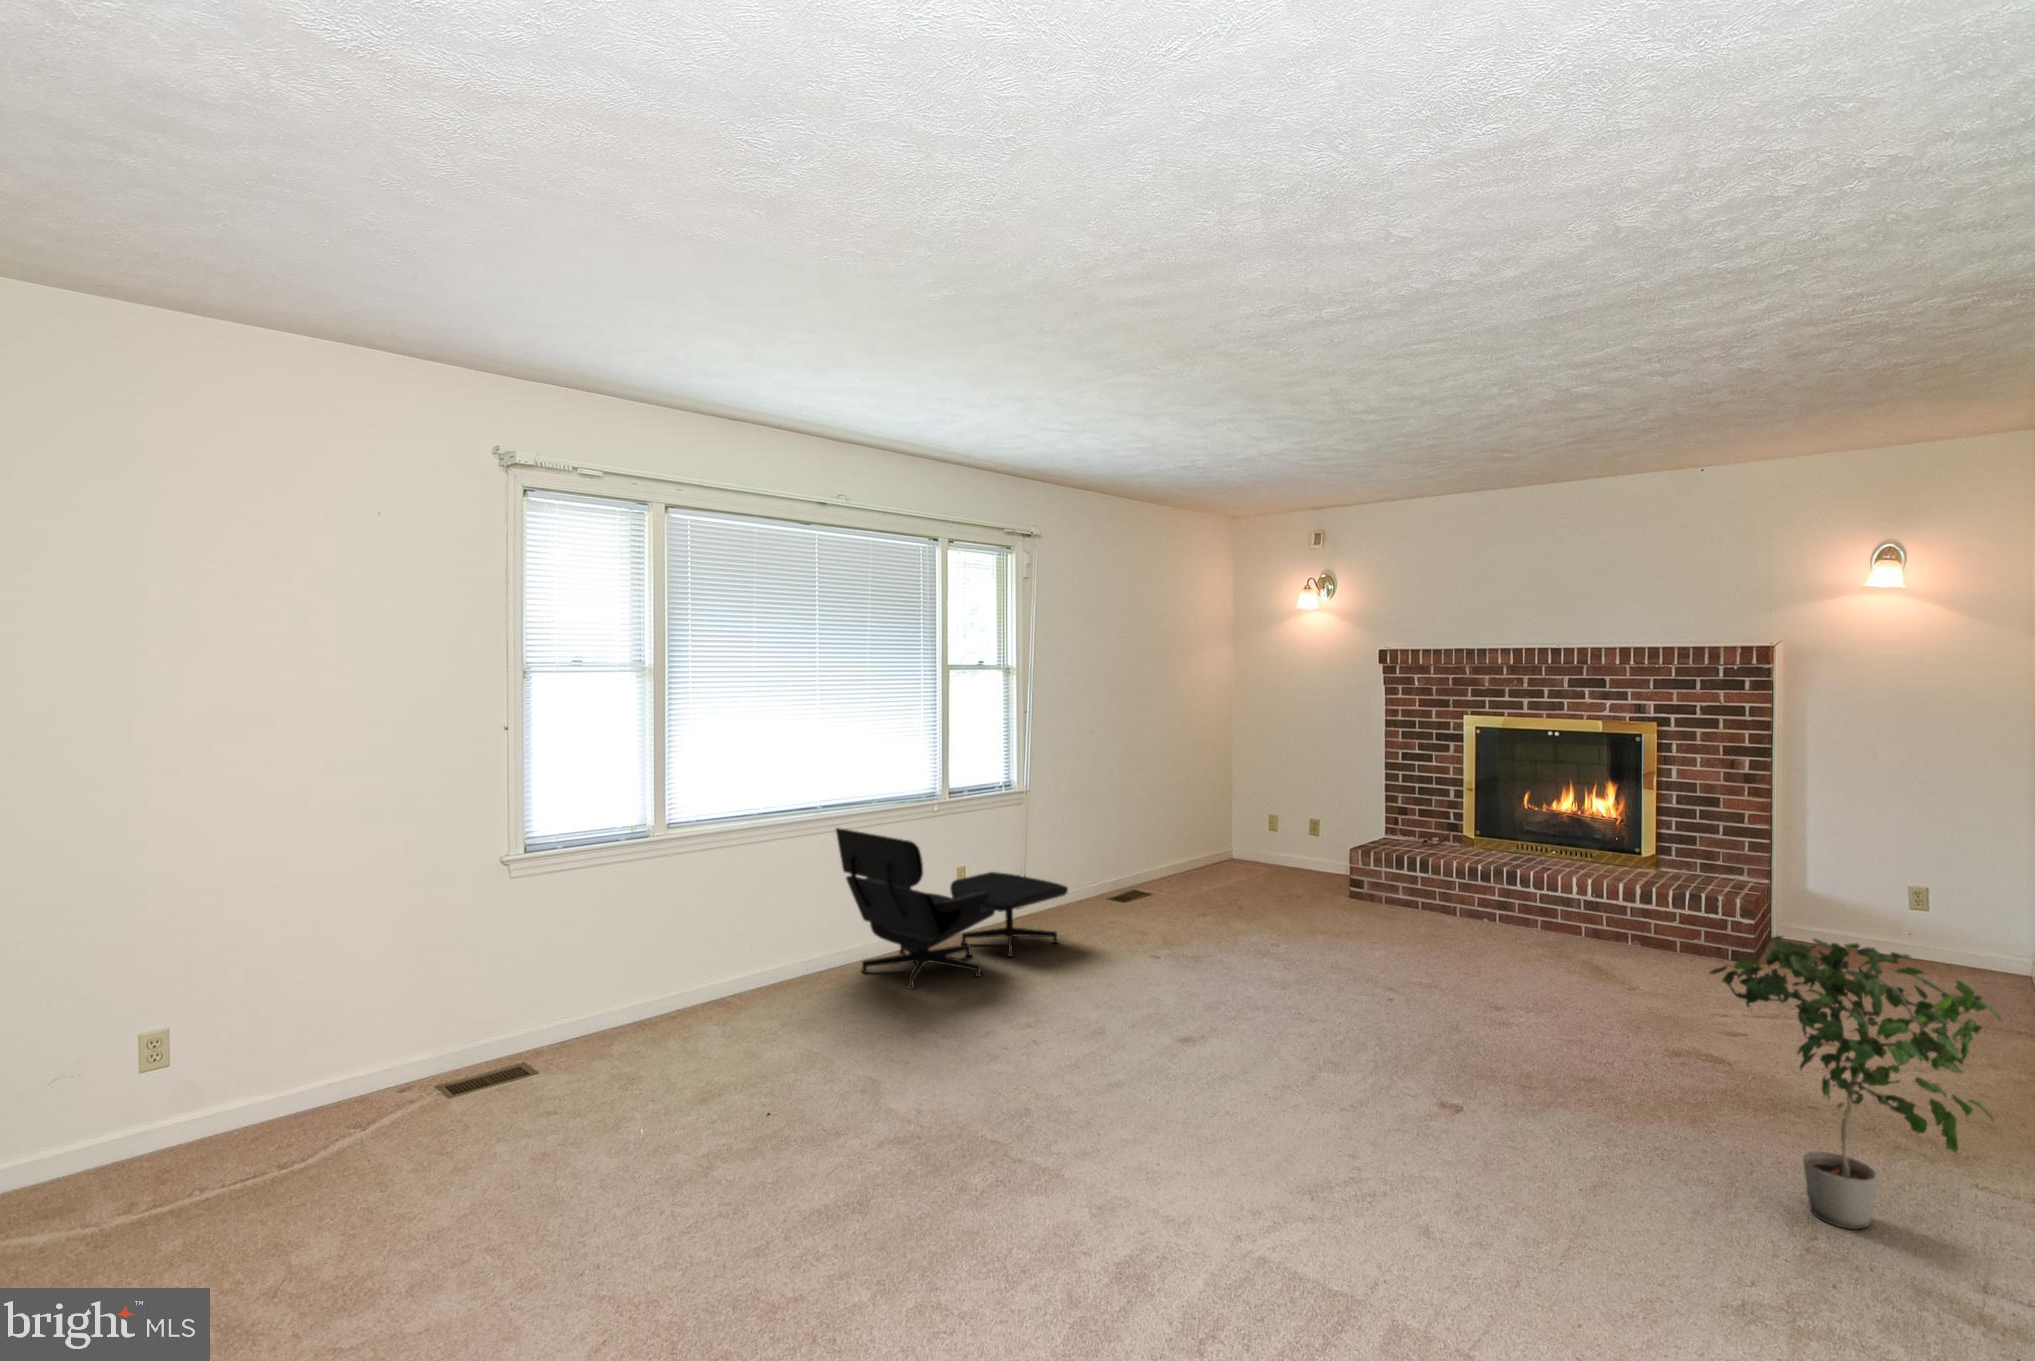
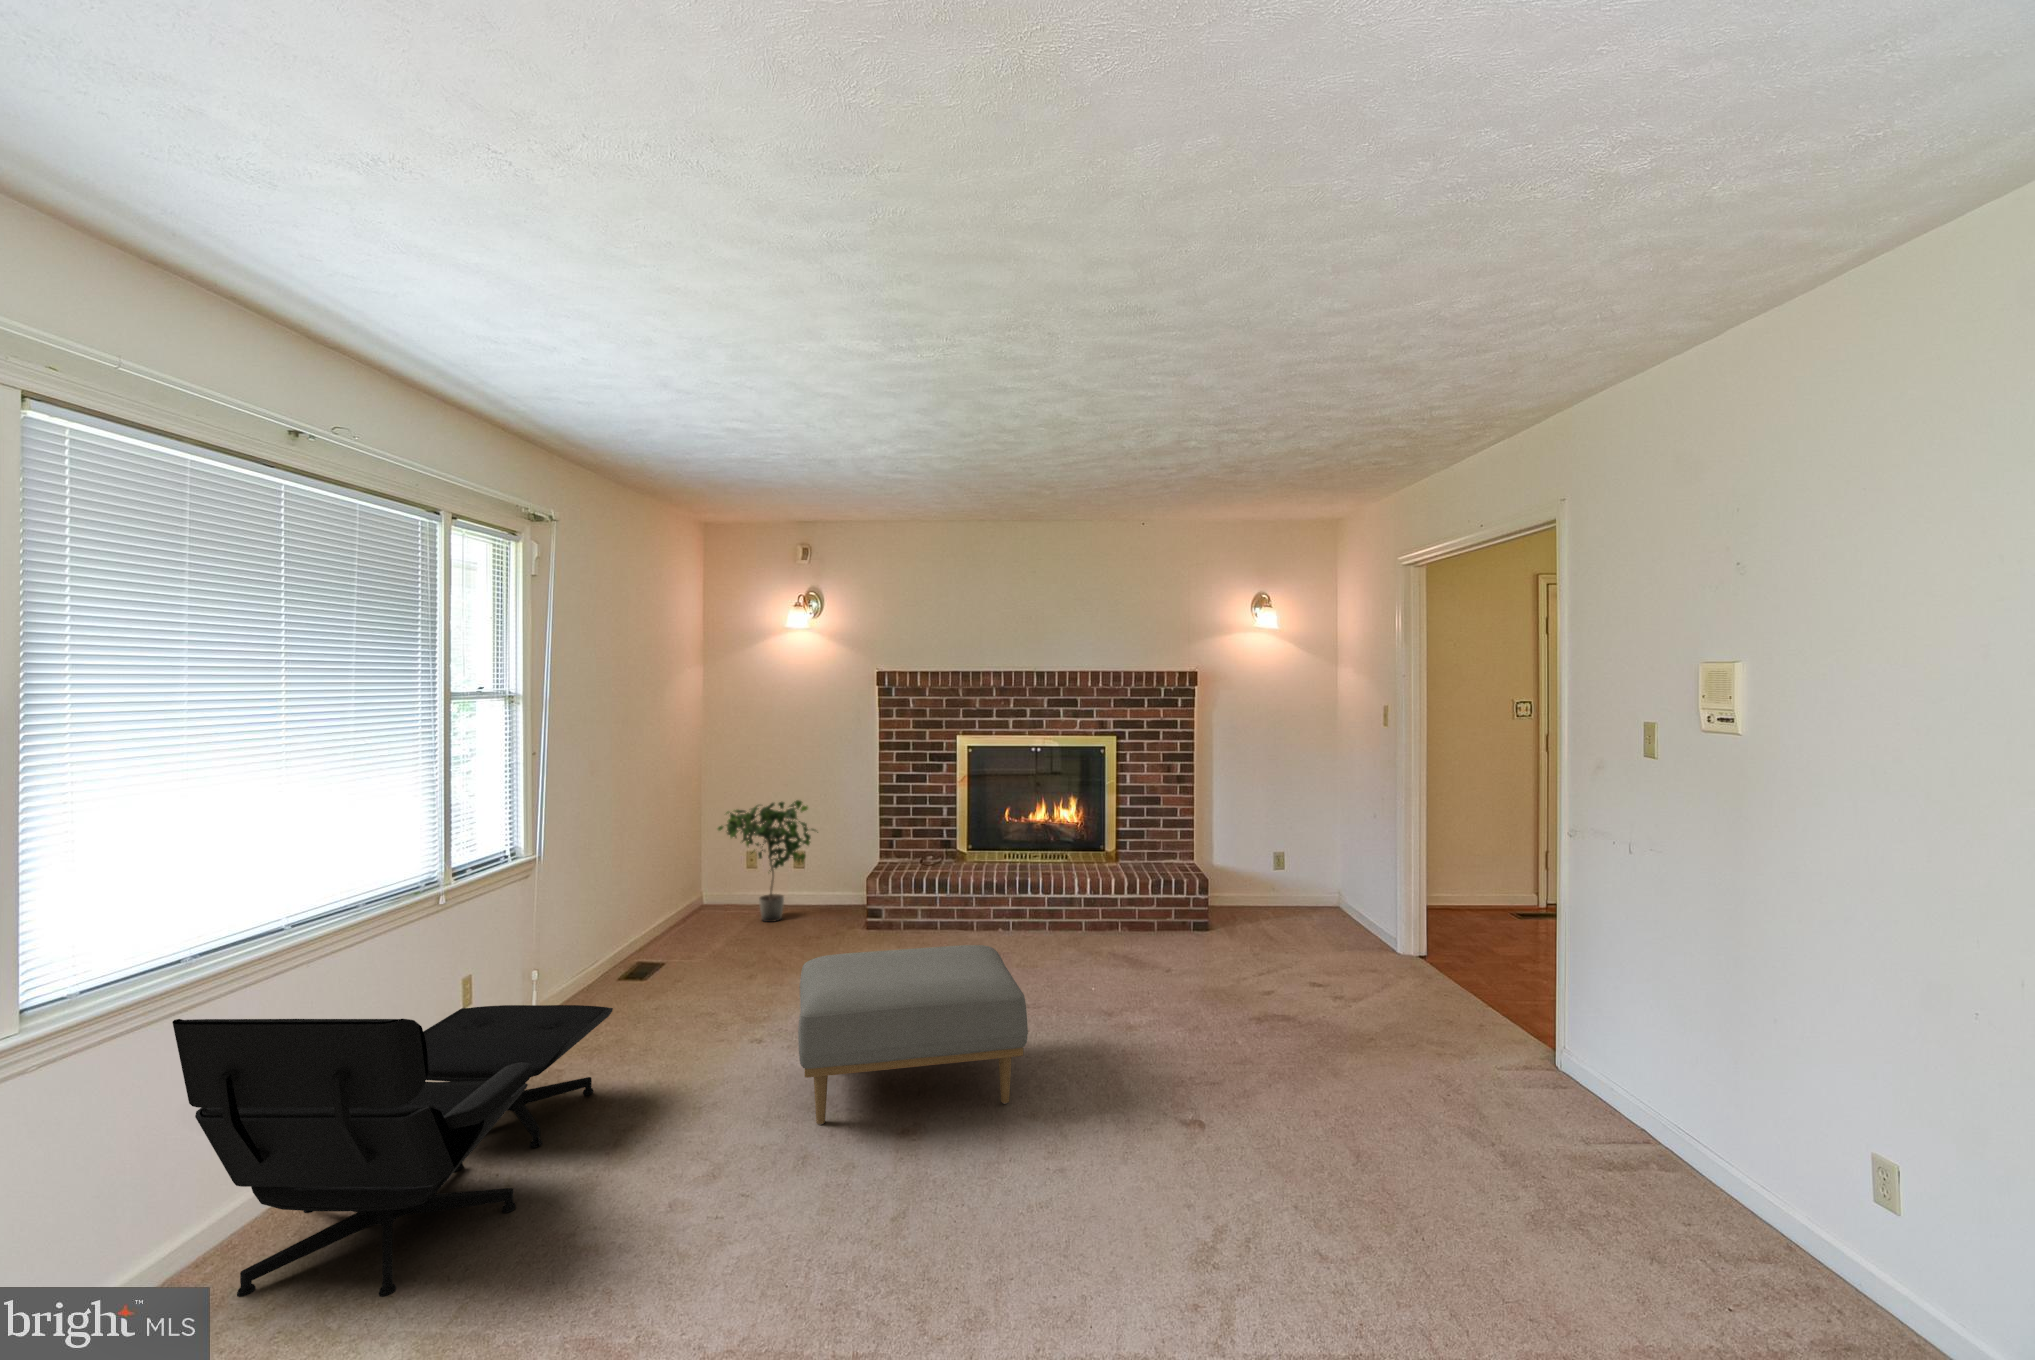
ottoman: none [1153,877,1356,1014] -> present [798,945,1028,1125]
potted plant: present [1710,936,2001,1229] -> present [718,800,818,922]

